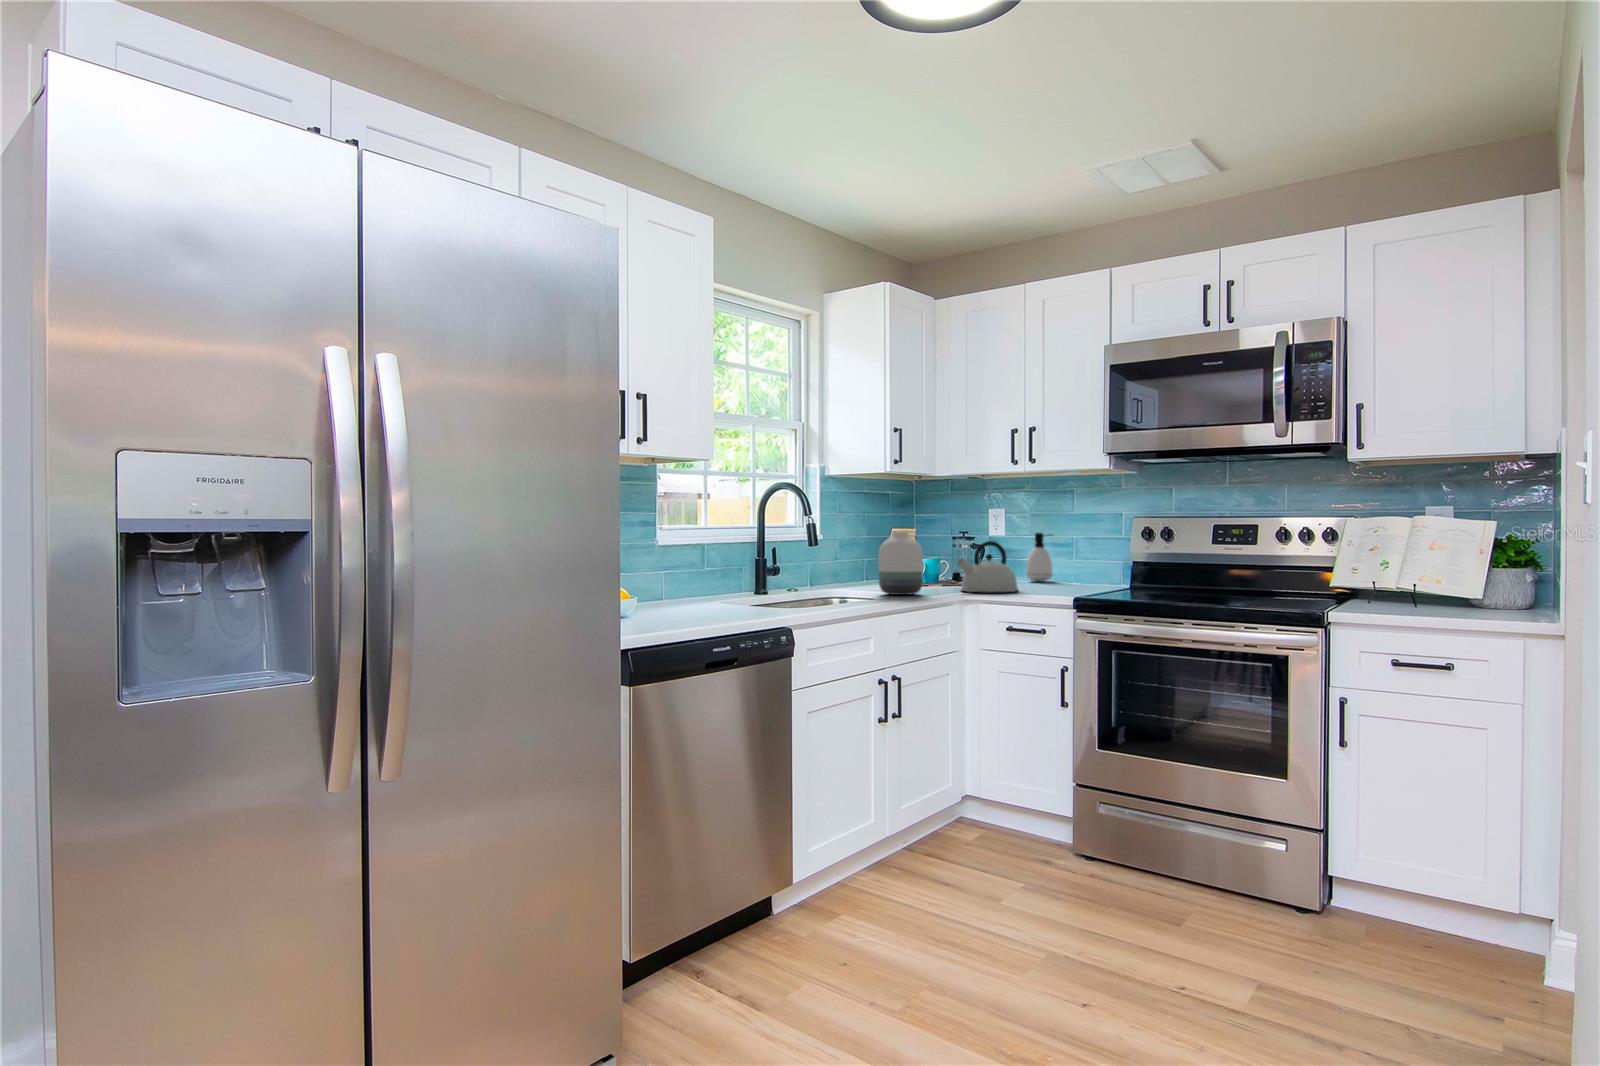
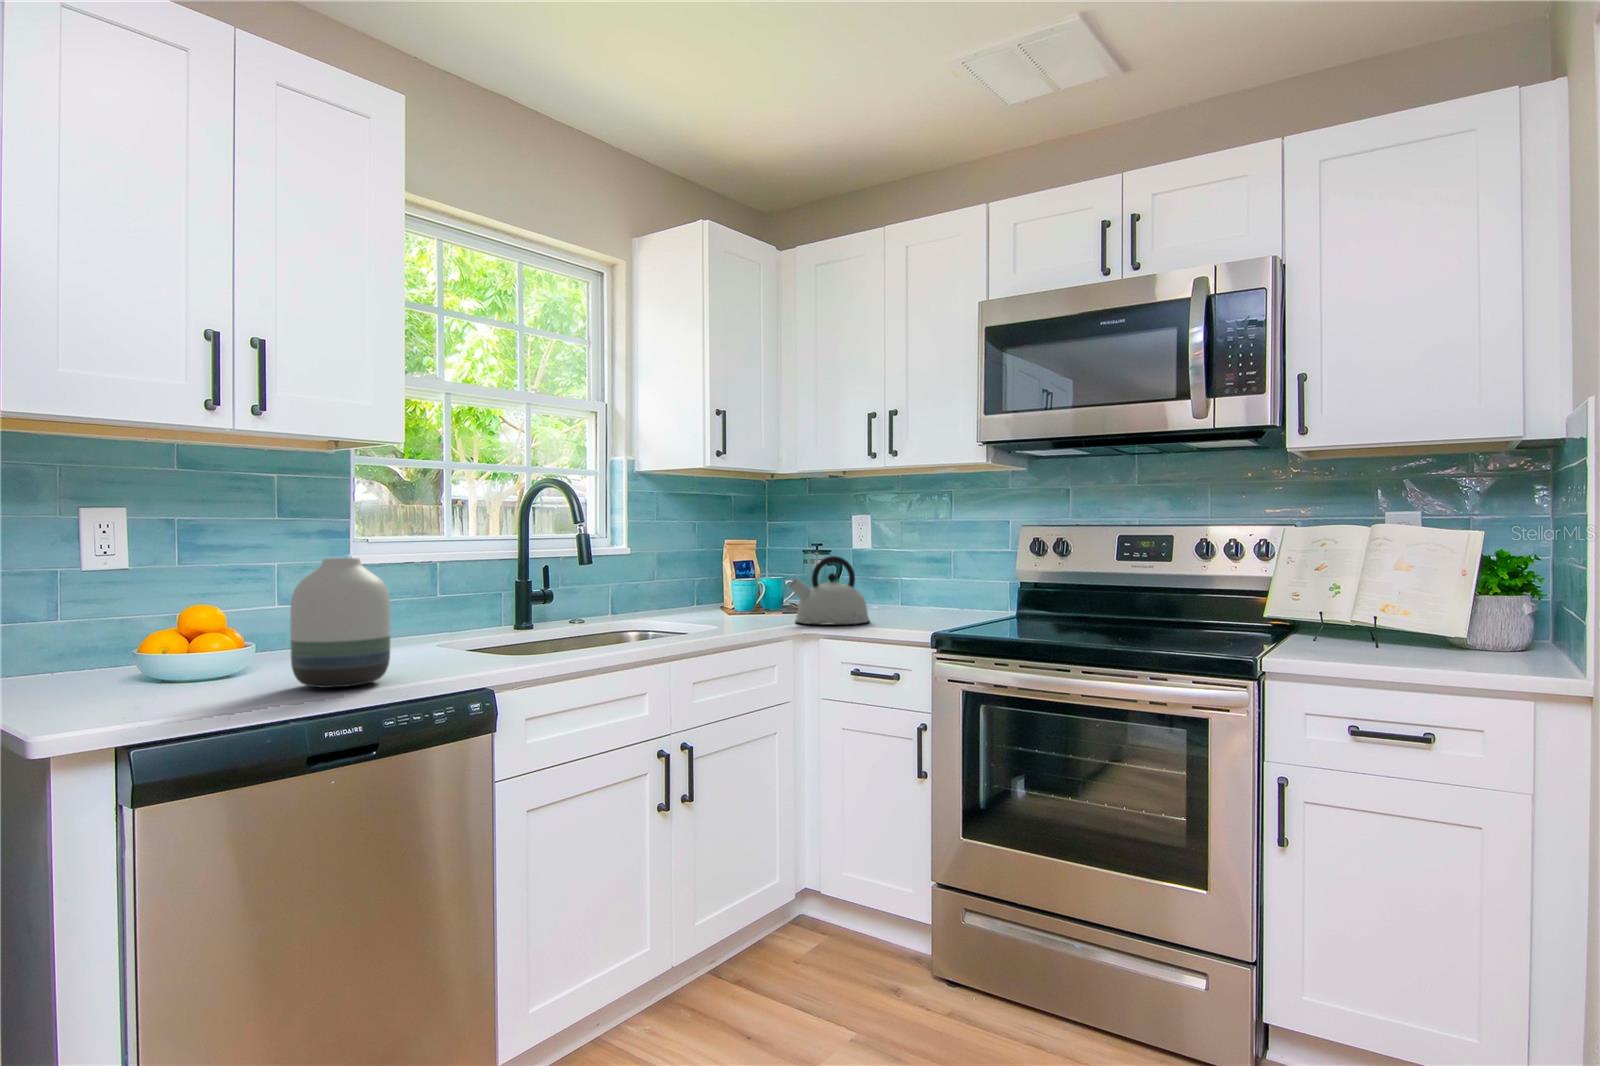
vase: present [878,532,923,595] -> present [290,558,390,688]
soap dispenser: present [1026,533,1053,581] -> none [893,545,926,606]

